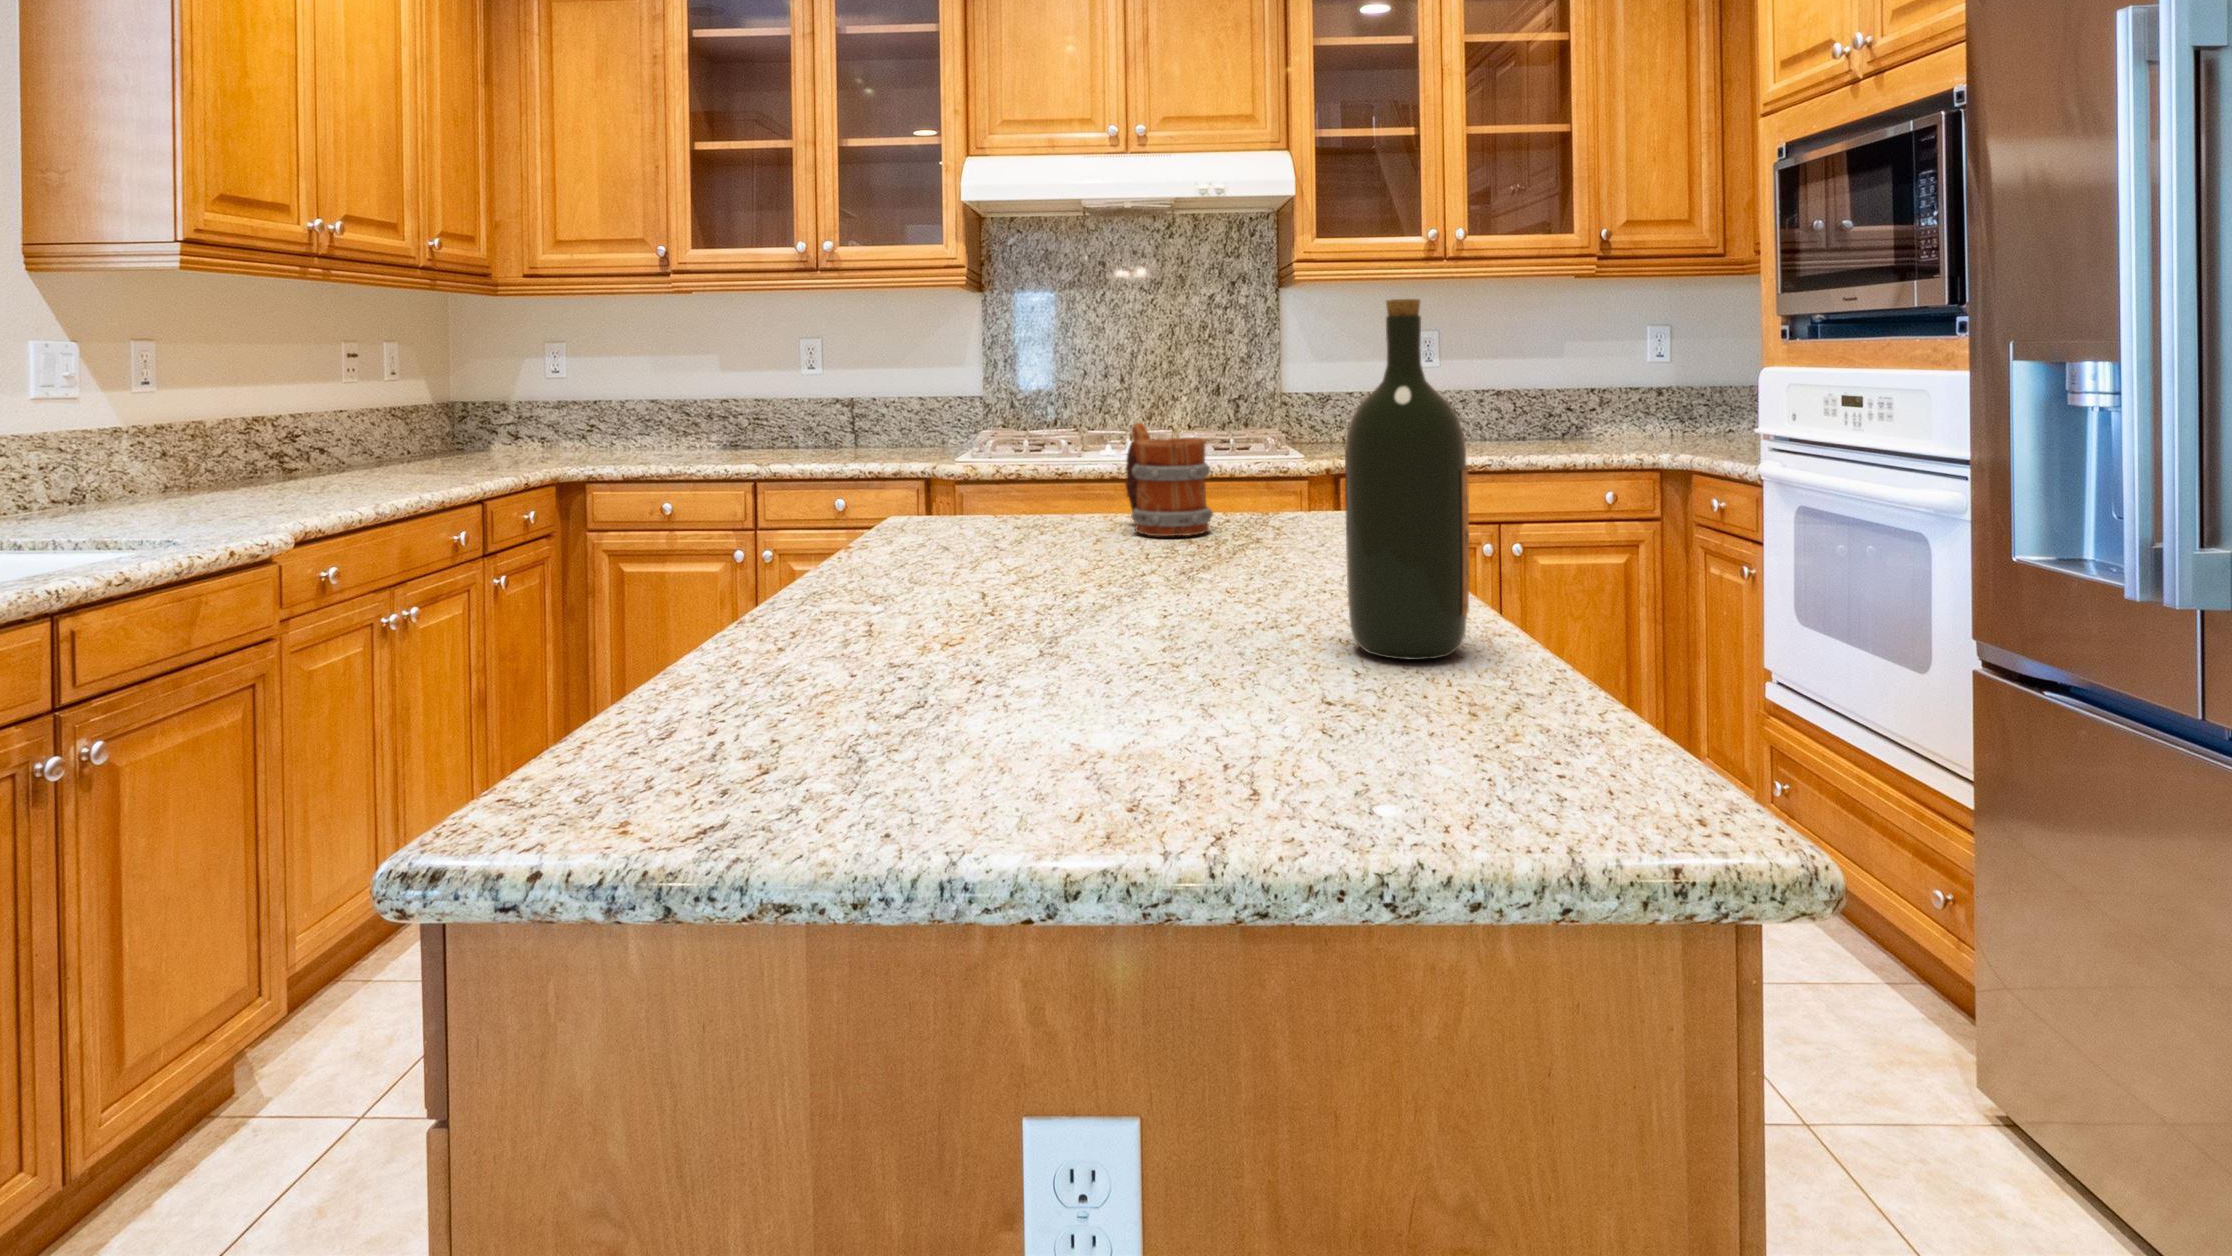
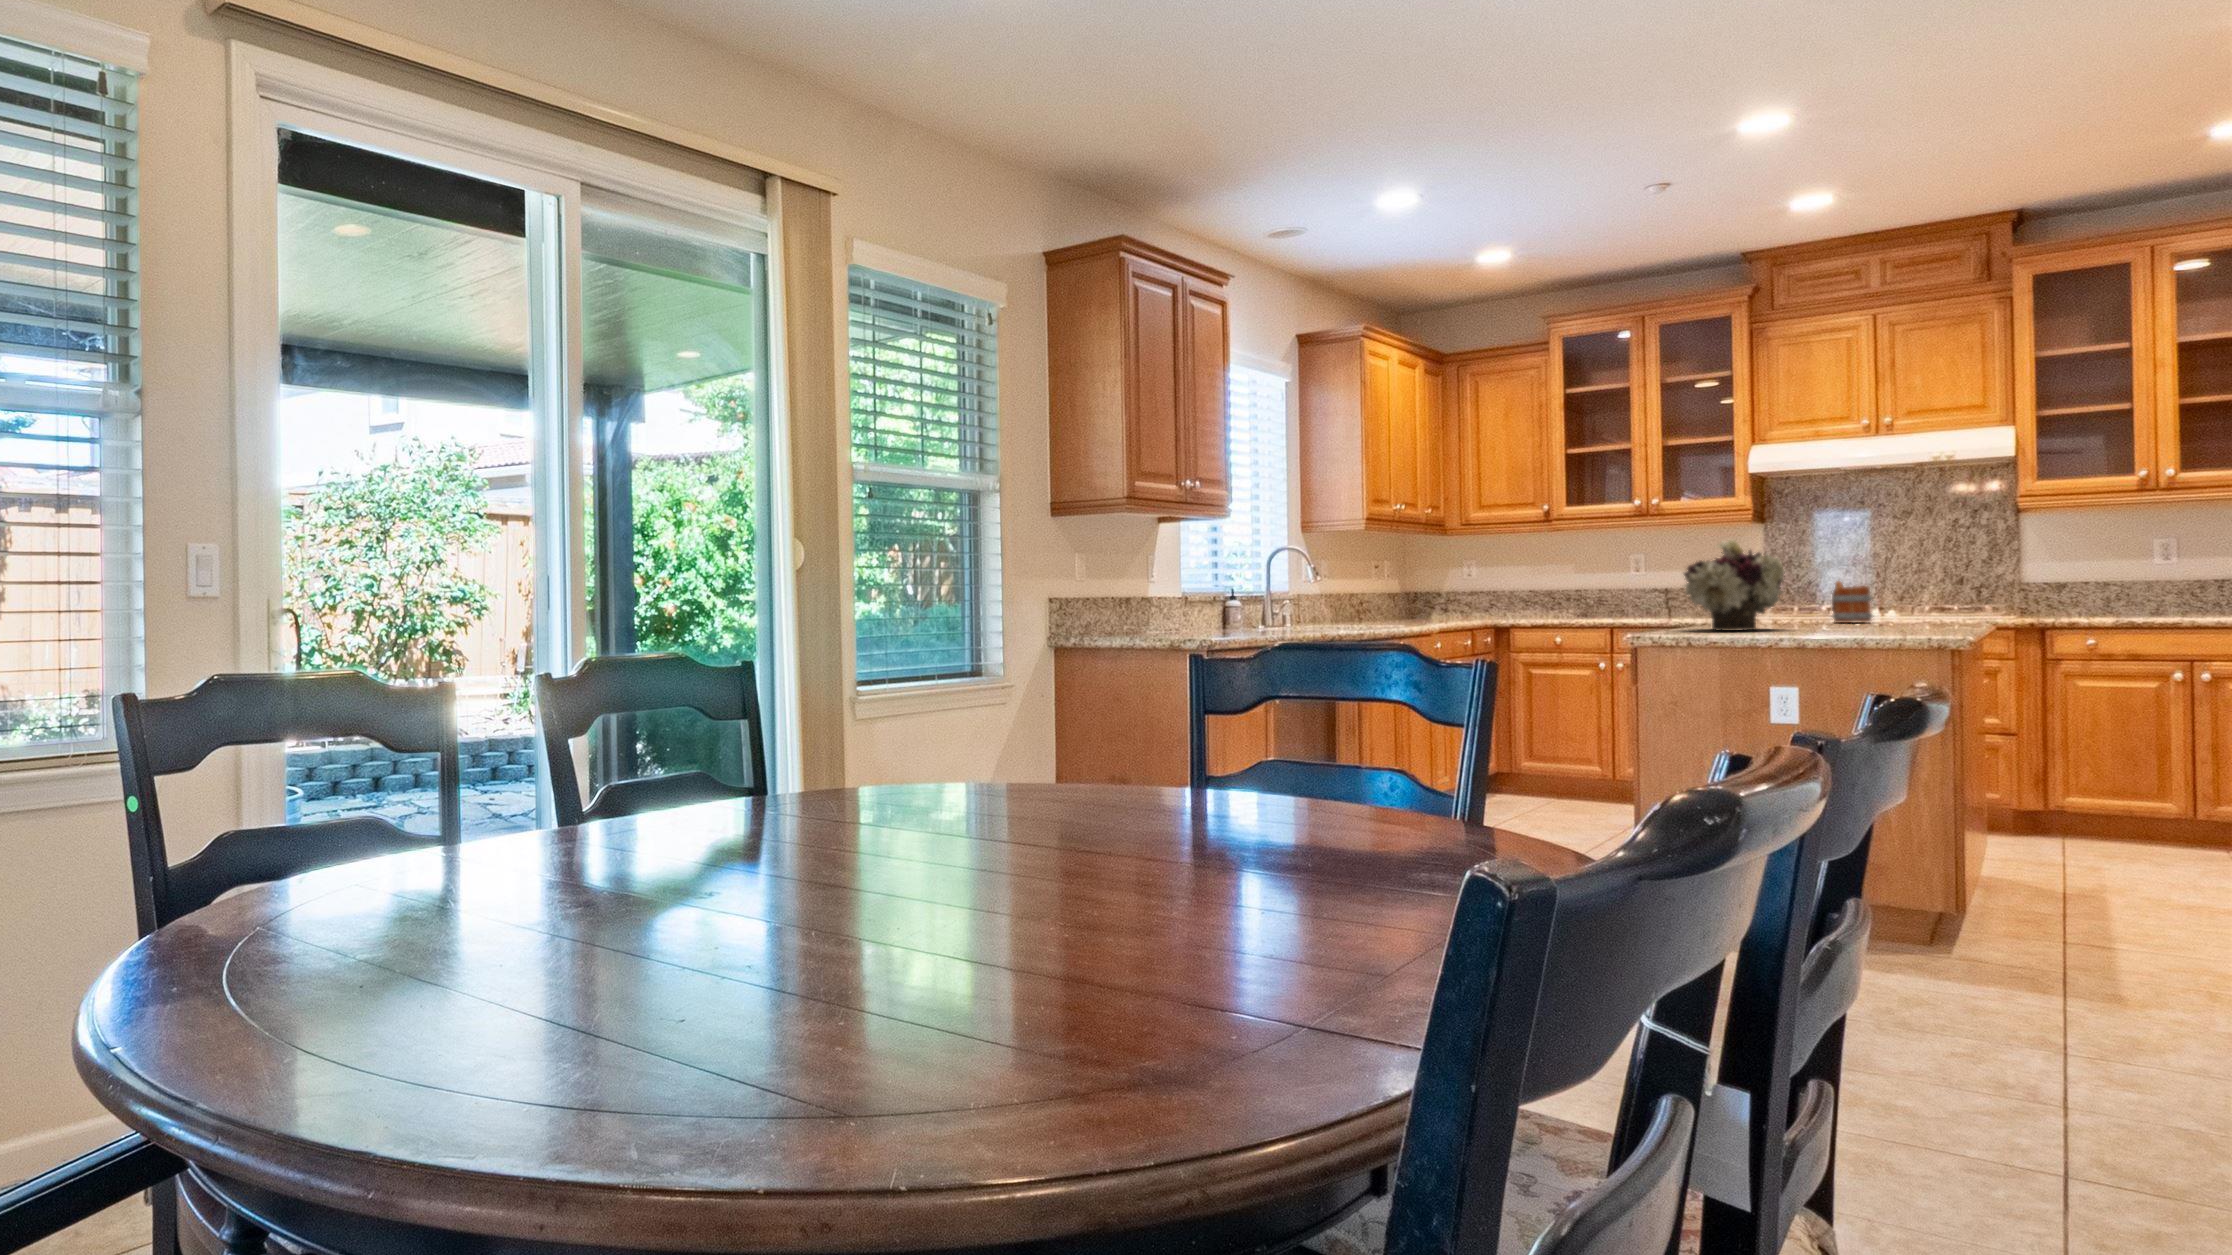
wine bottle: present [1345,299,1469,660] -> none [1881,534,1924,630]
flower arrangement: none [719,301,1068,675] -> present [1684,540,1785,631]

